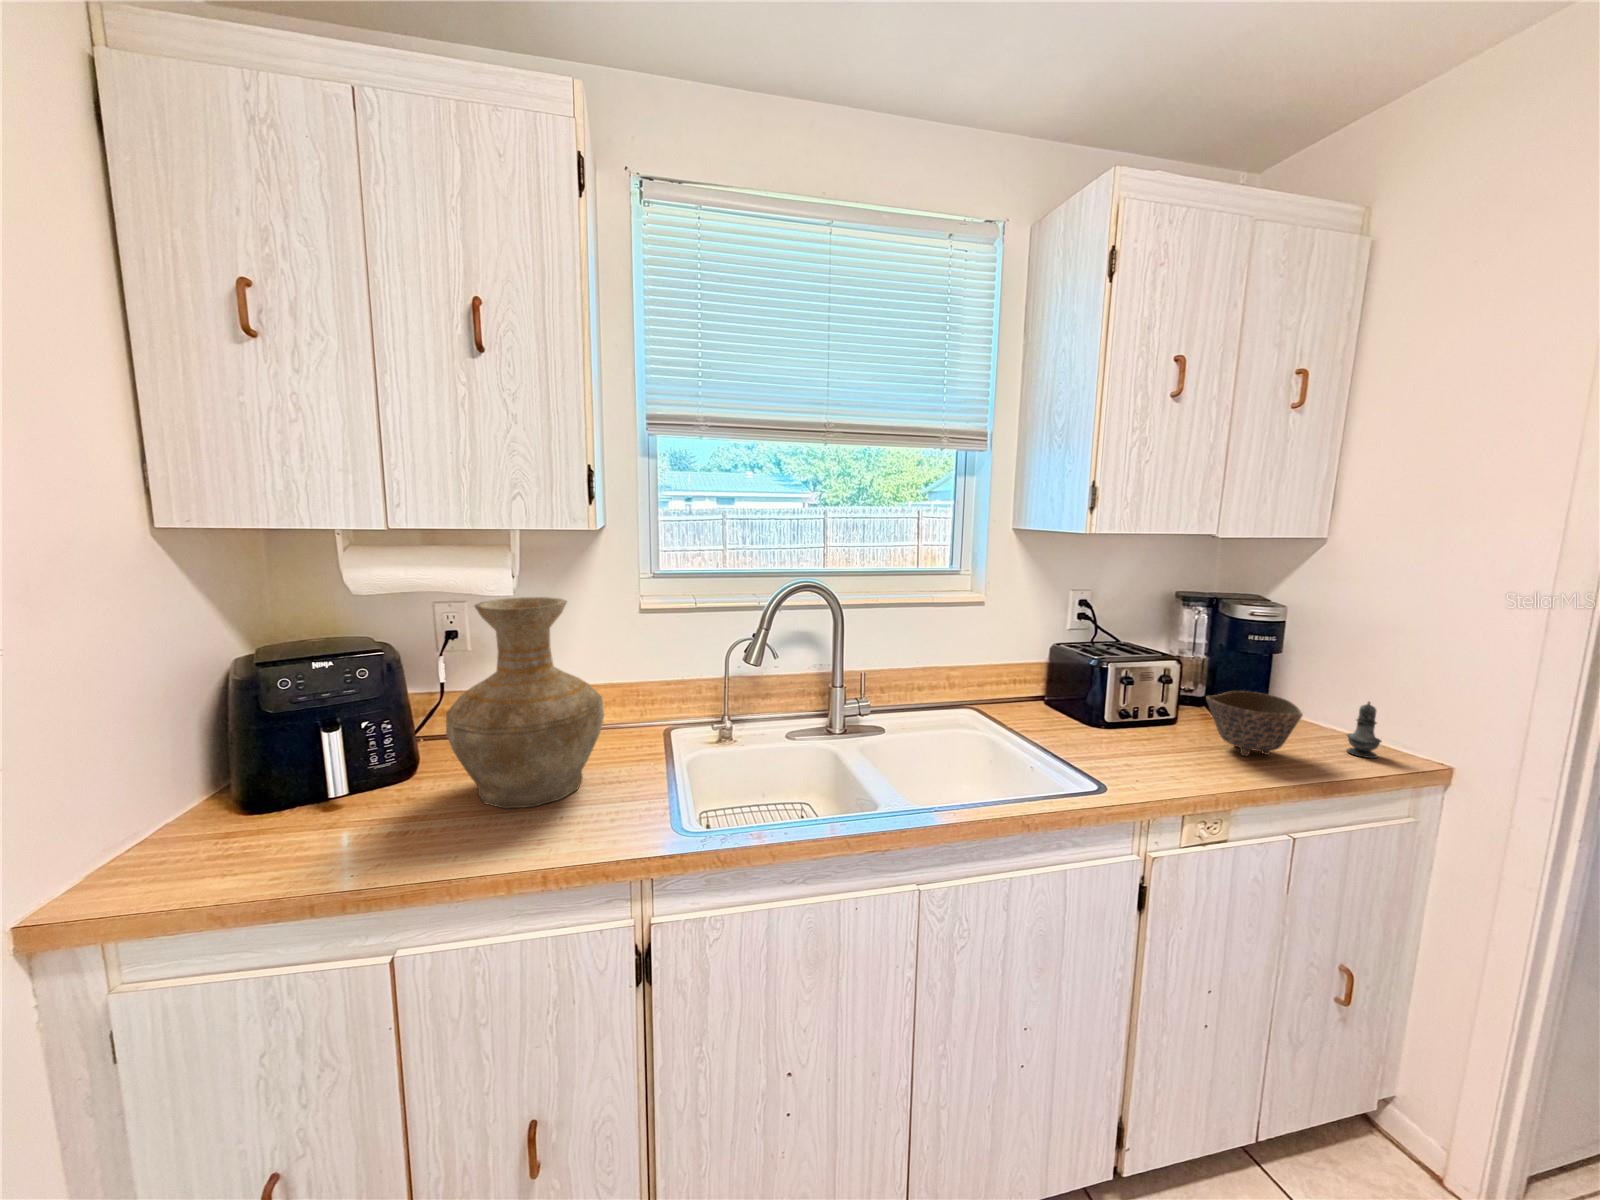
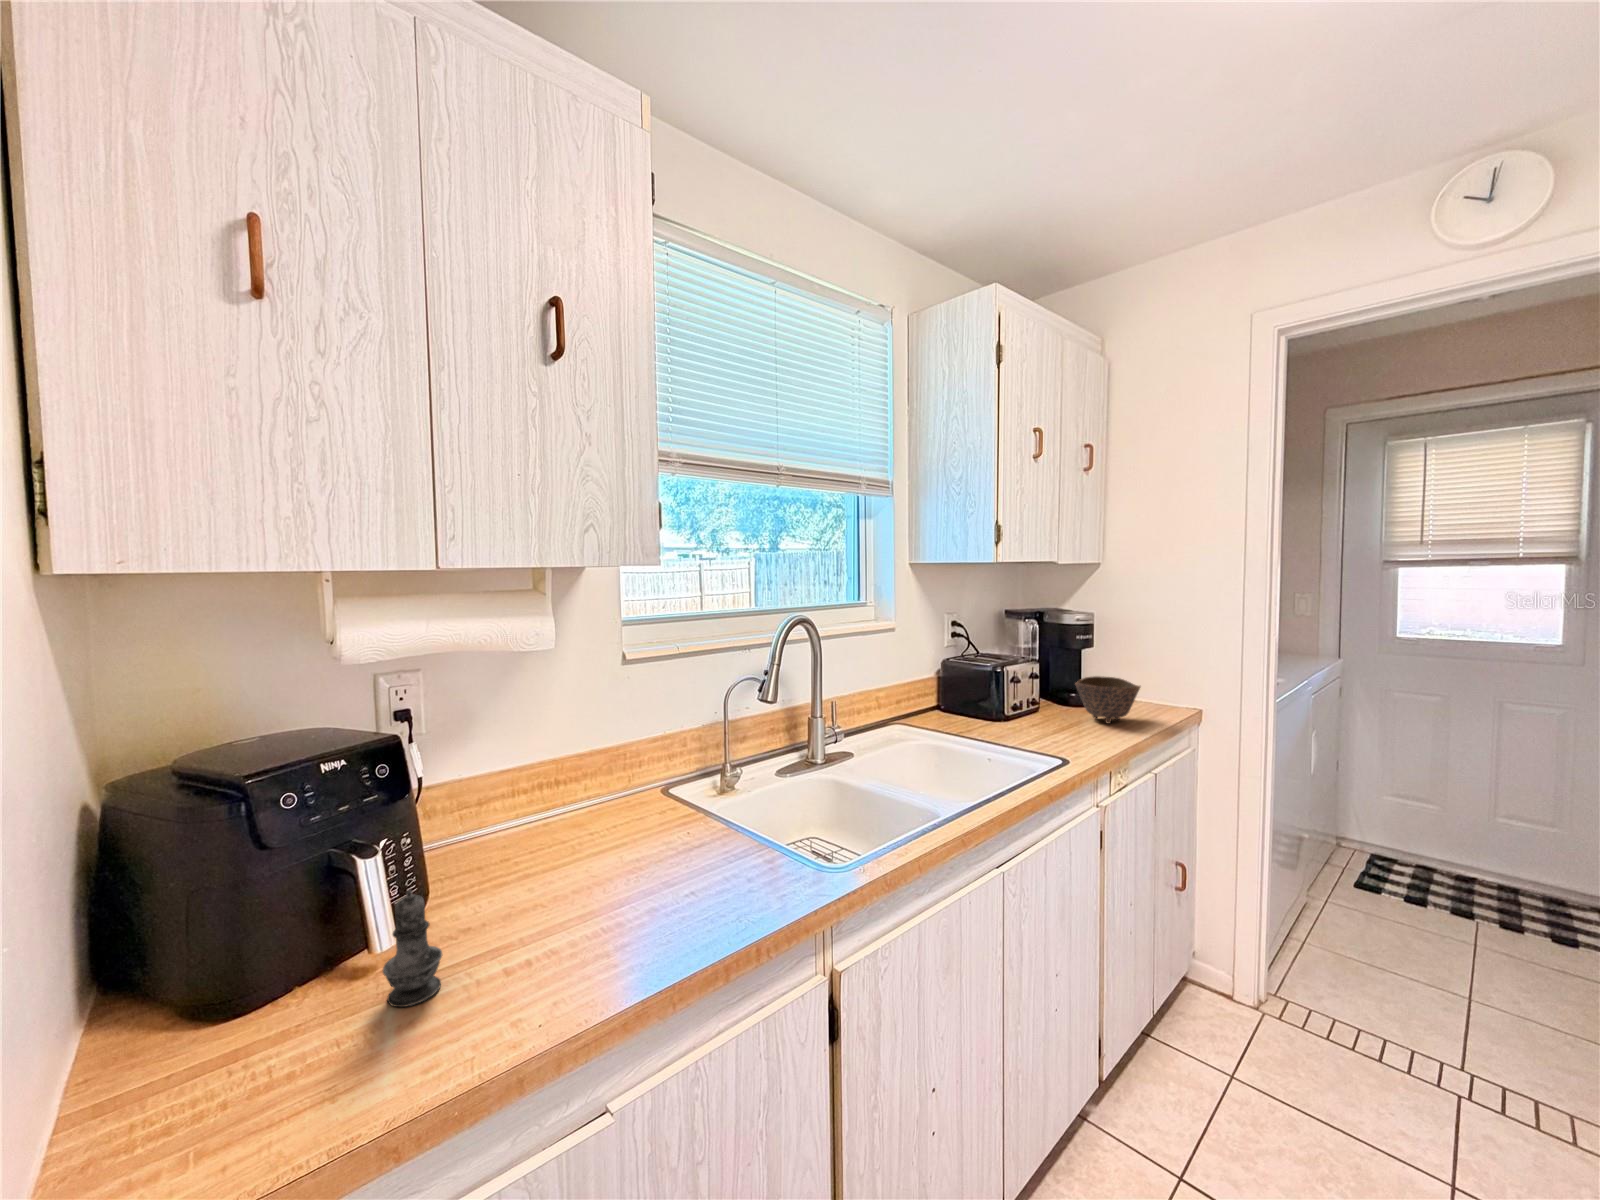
vase: present [446,597,604,808] -> none [506,646,689,906]
salt shaker: present [1347,701,1381,758] -> present [383,890,442,1007]

